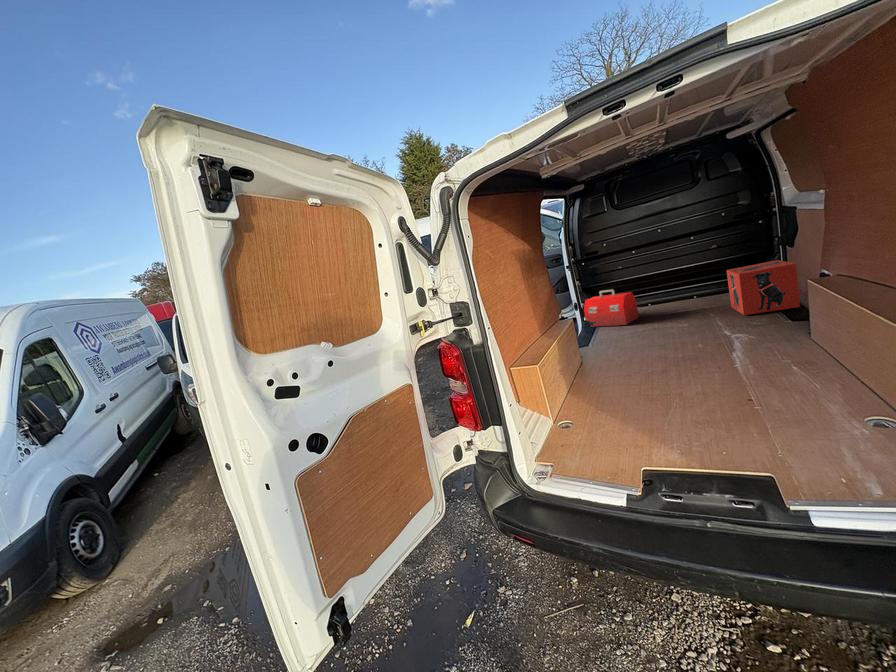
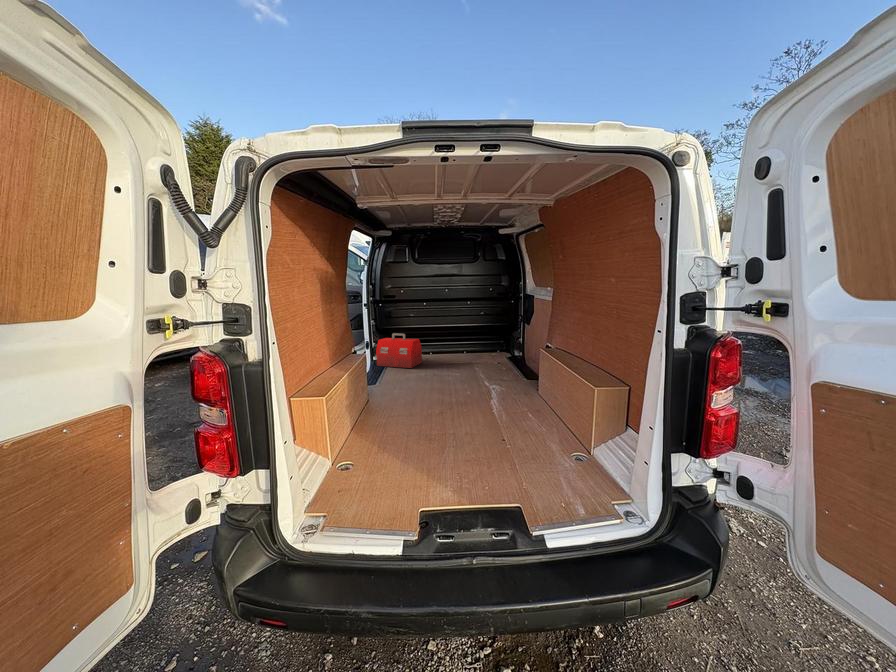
storage box: present [727,260,800,315] -> none [487,333,527,370]

